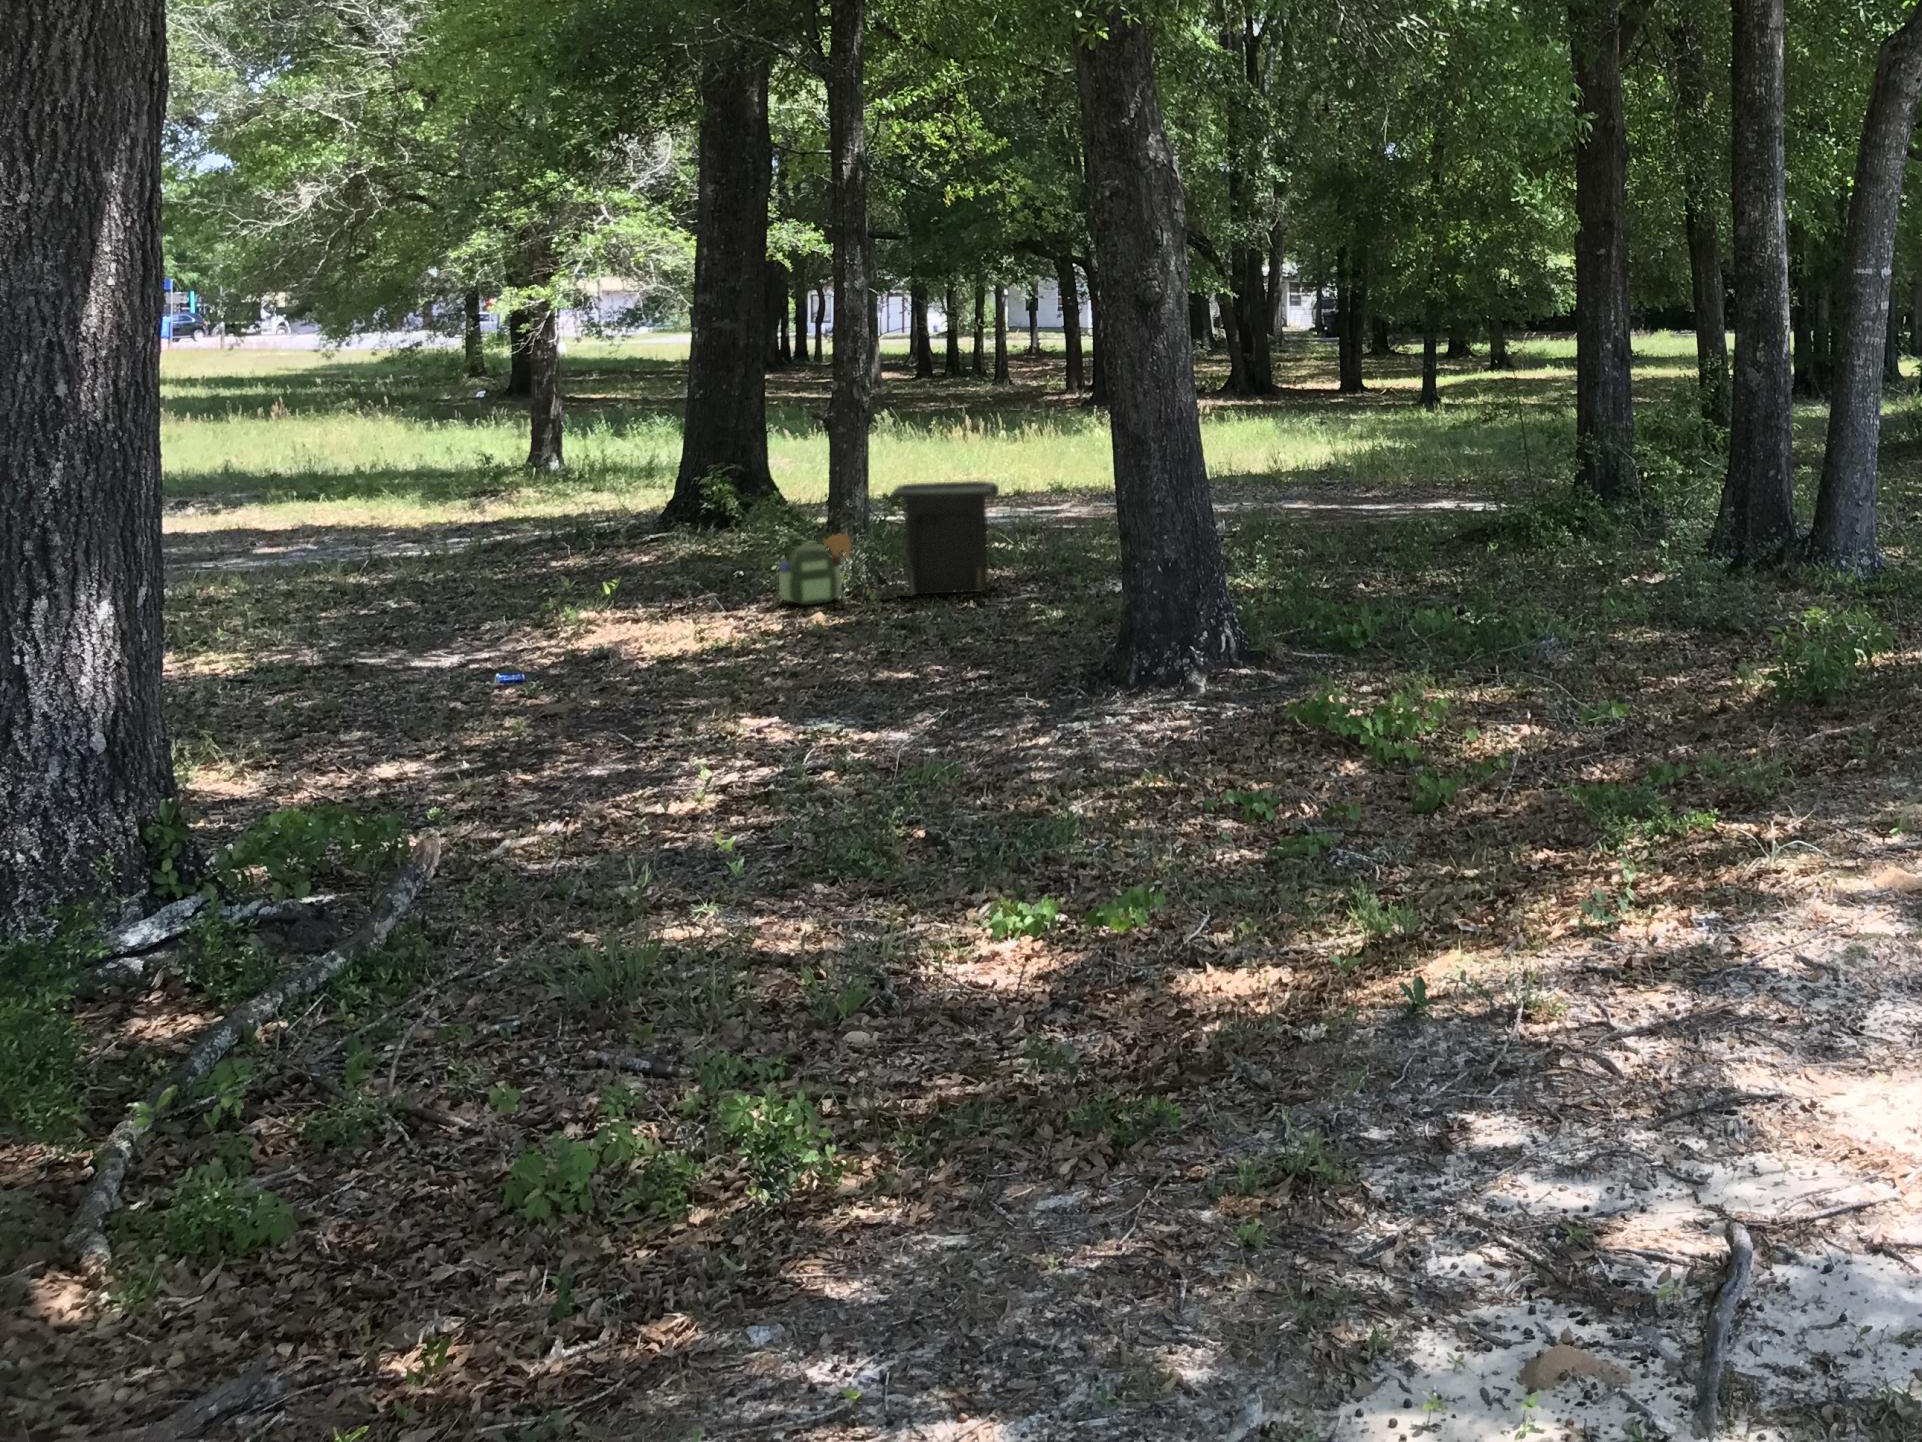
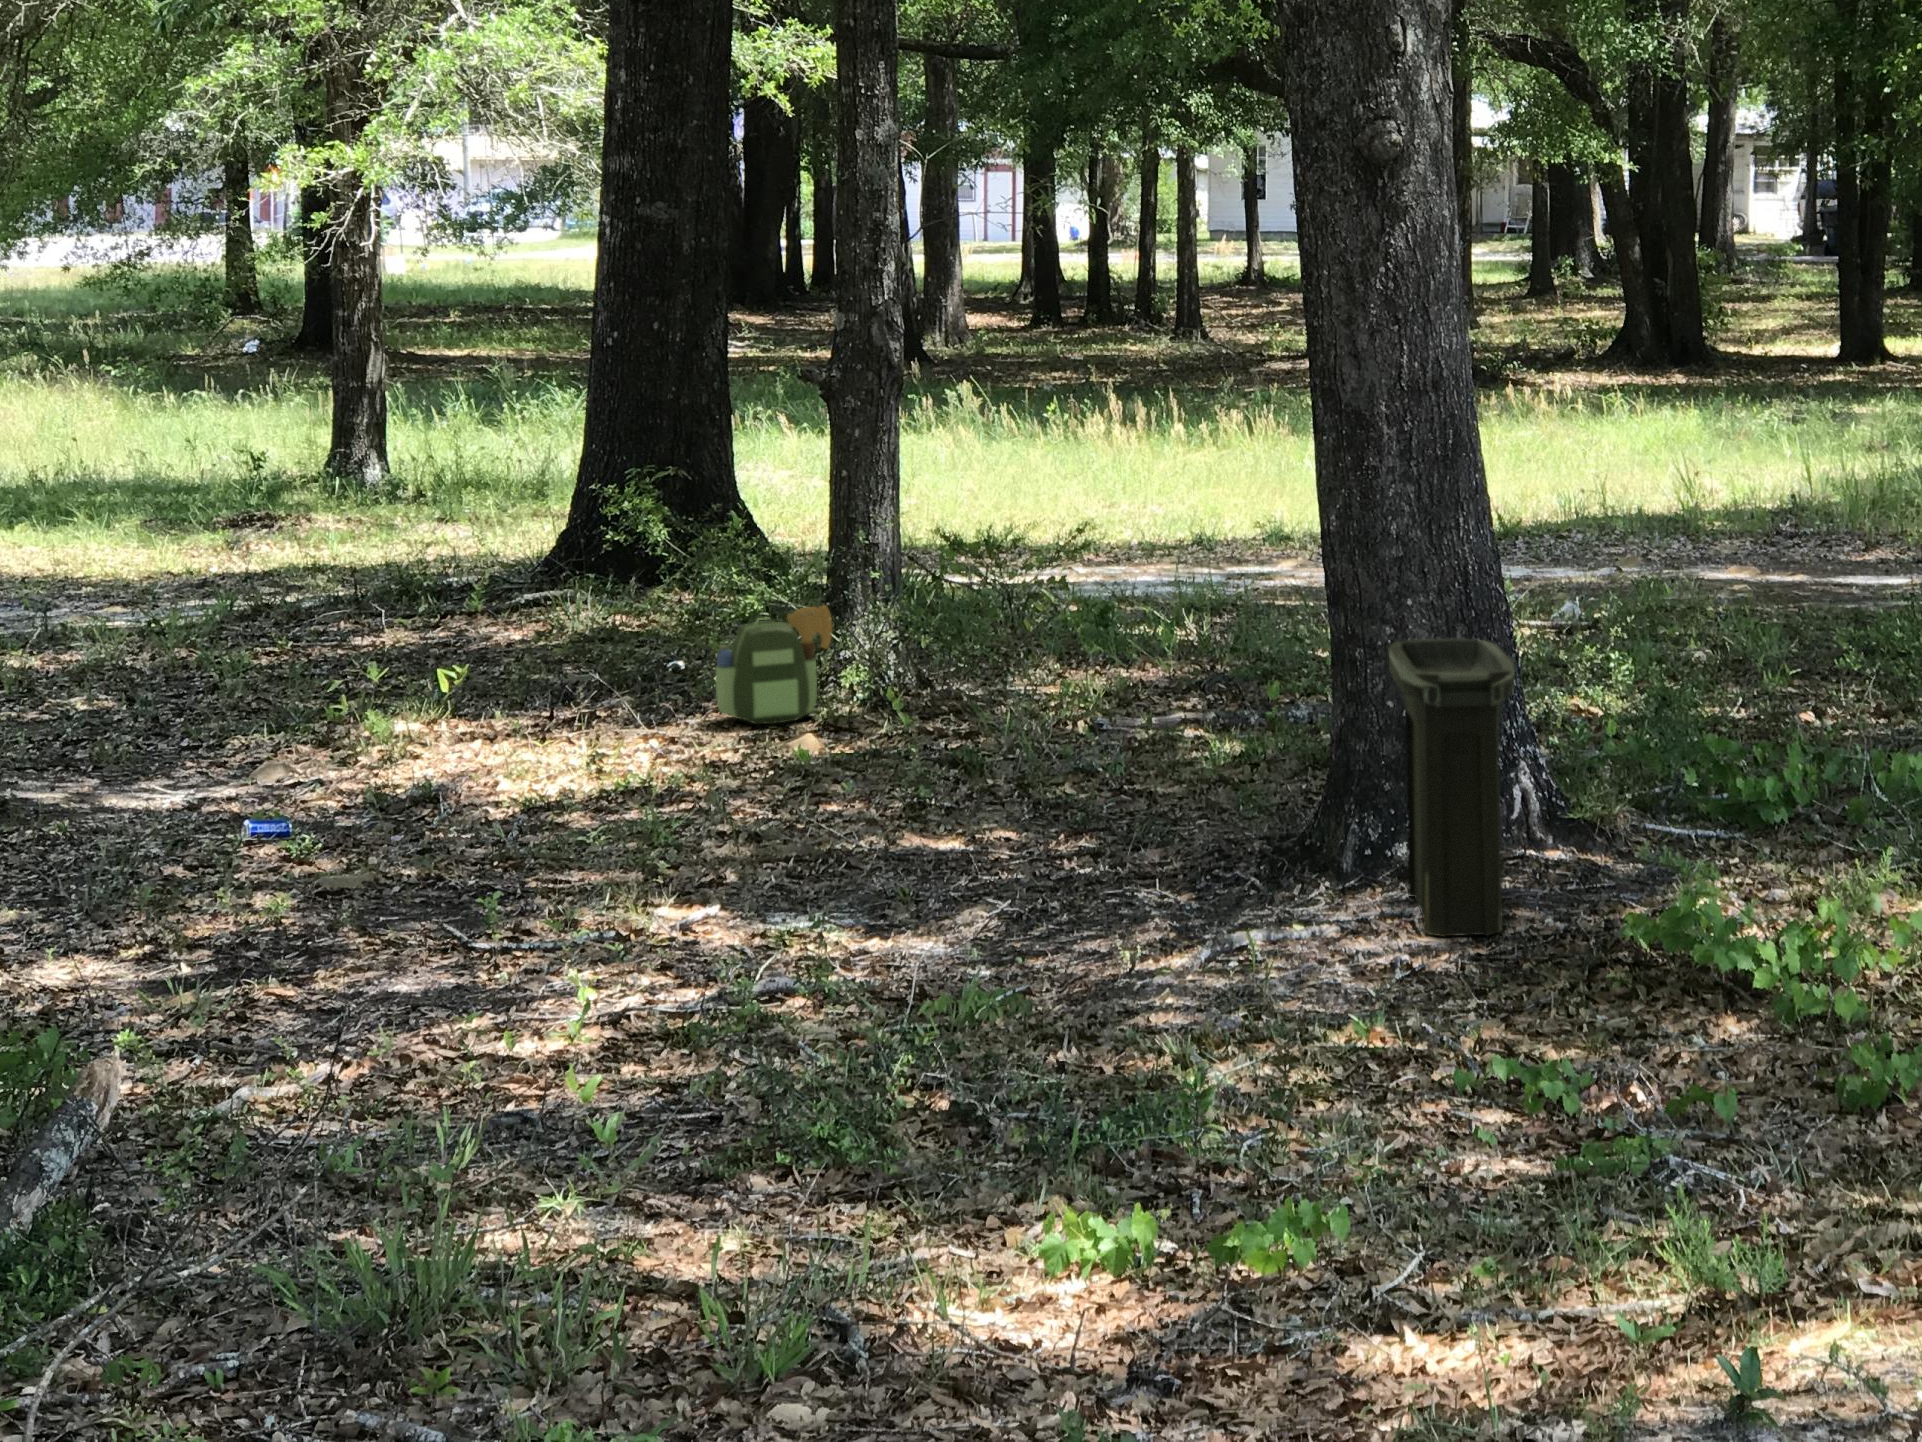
trash can: present [891,481,999,595] -> present [1389,638,1515,937]

